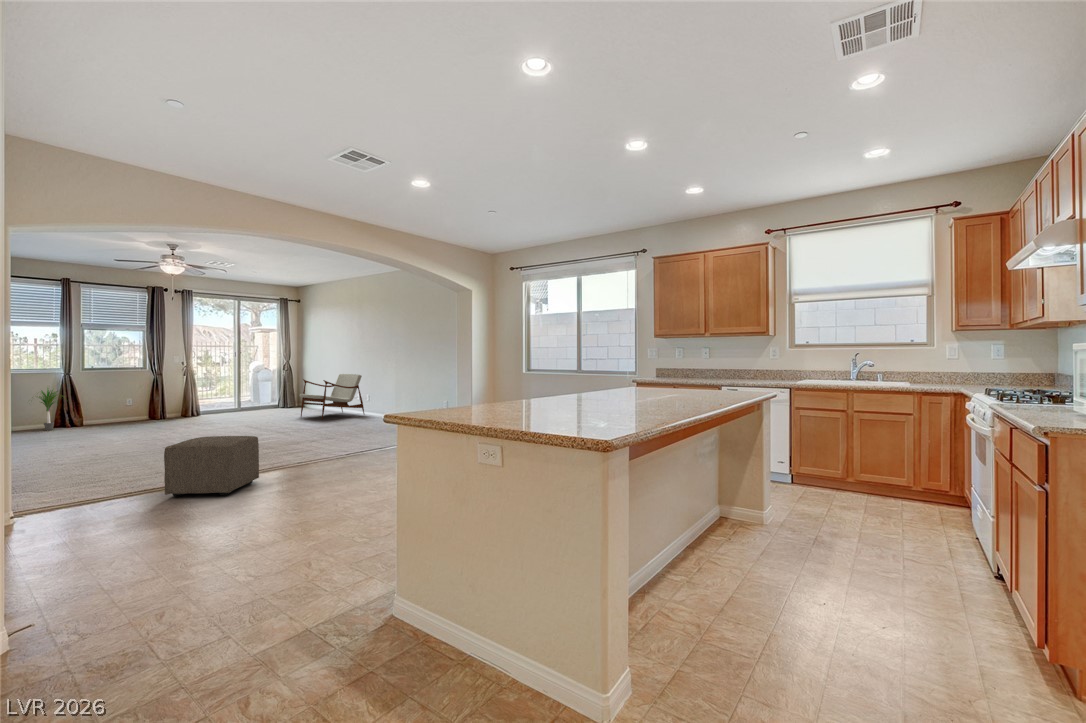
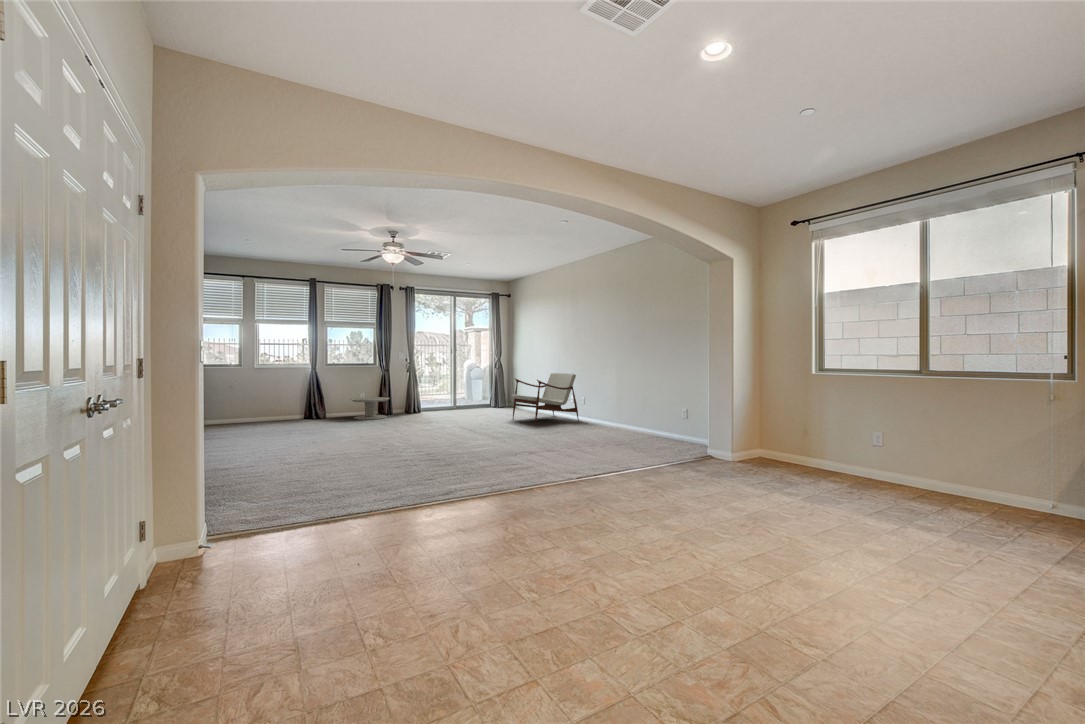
potted plant: present [39,388,57,430] -> none [282,379,314,423]
side table: none [115,401,164,424] -> present [351,397,389,420]
ottoman: present [164,436,259,497] -> none [357,455,476,553]

